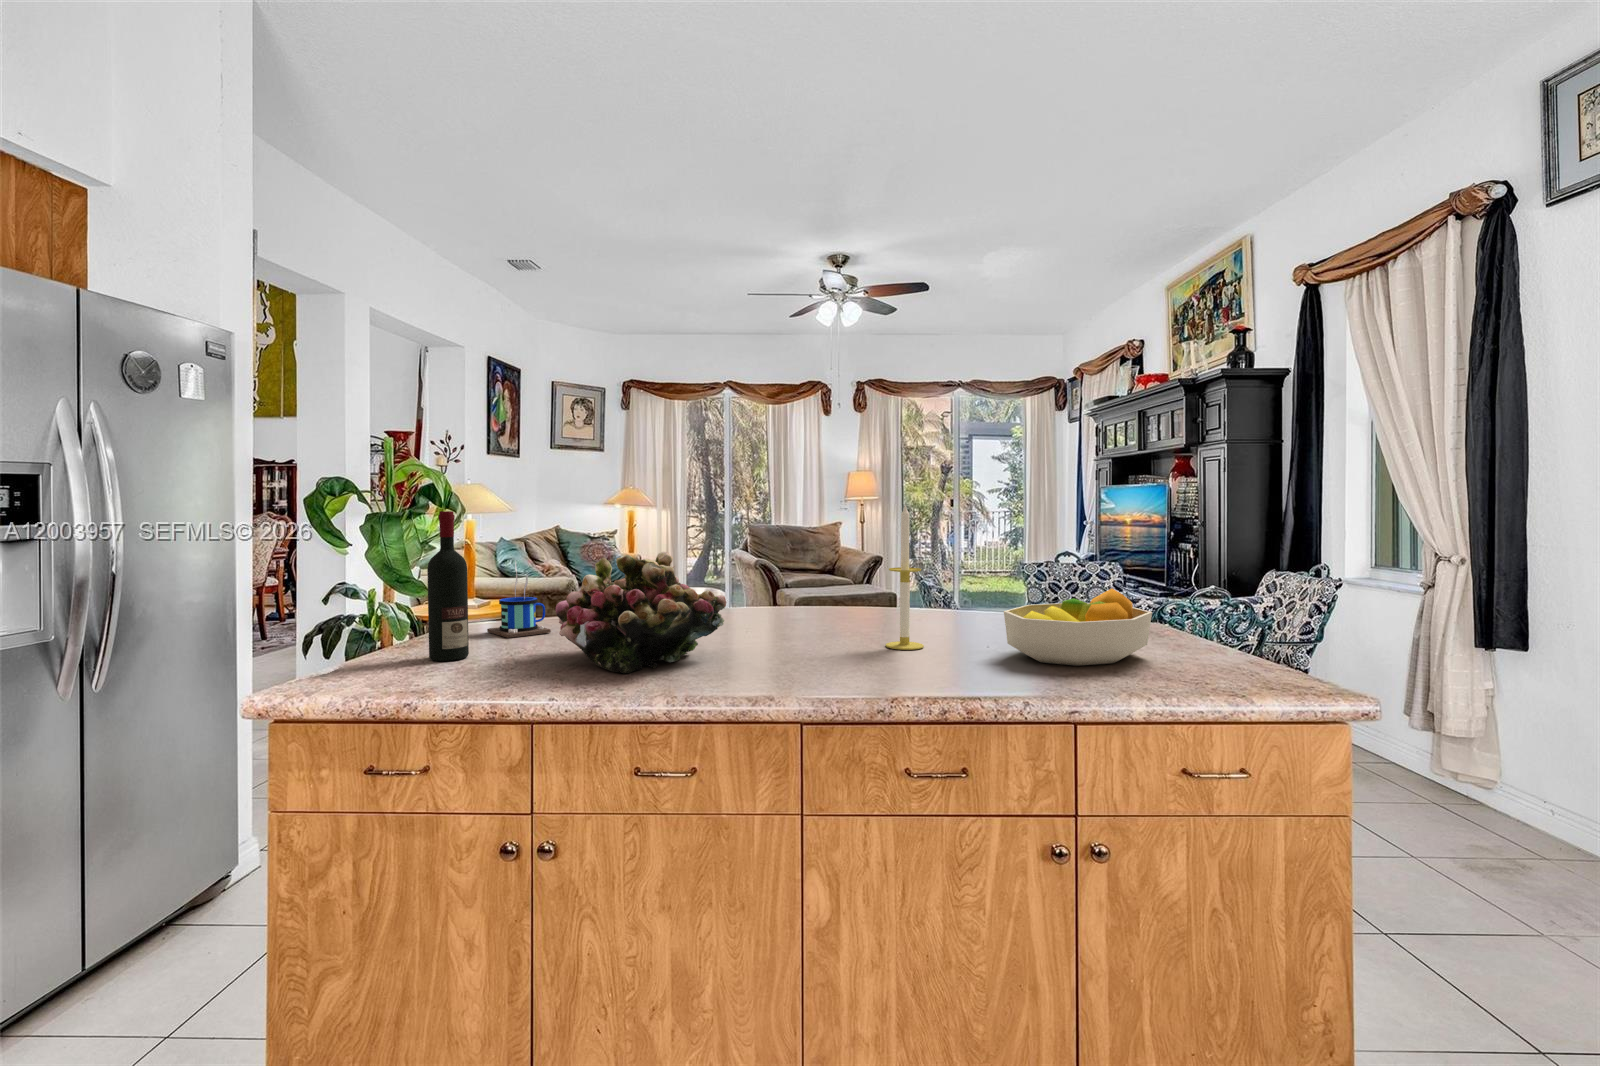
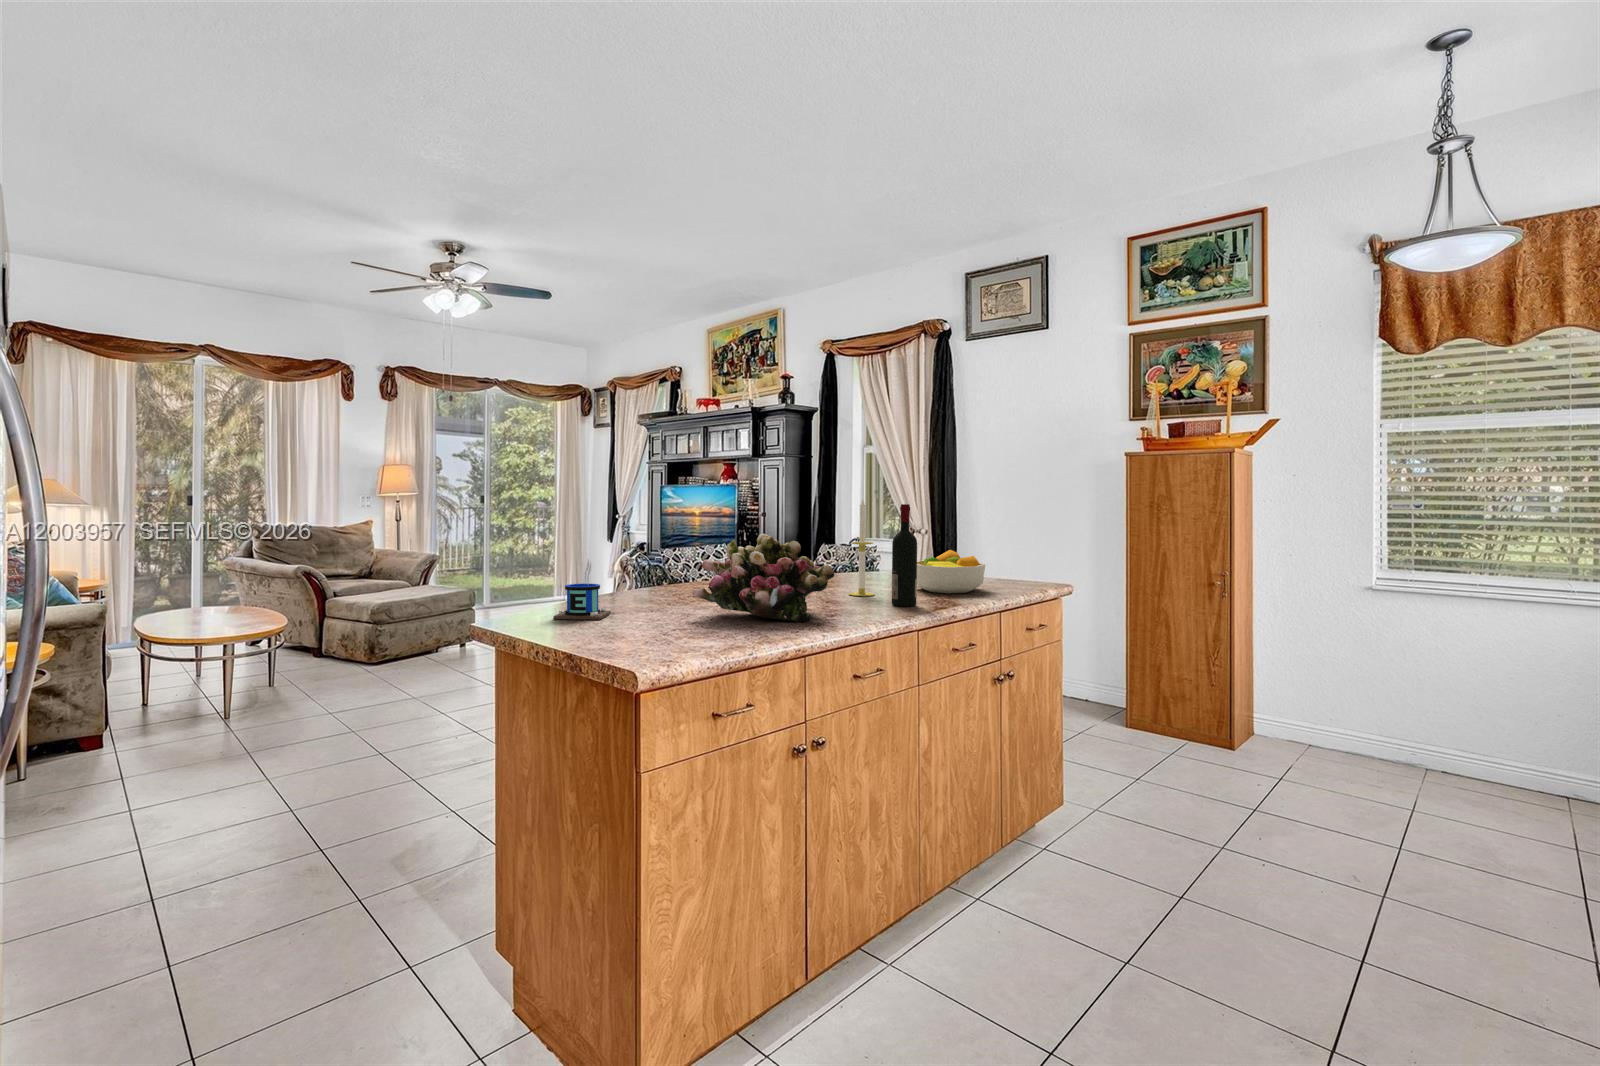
wine bottle: present [427,511,469,661] -> present [892,504,917,606]

